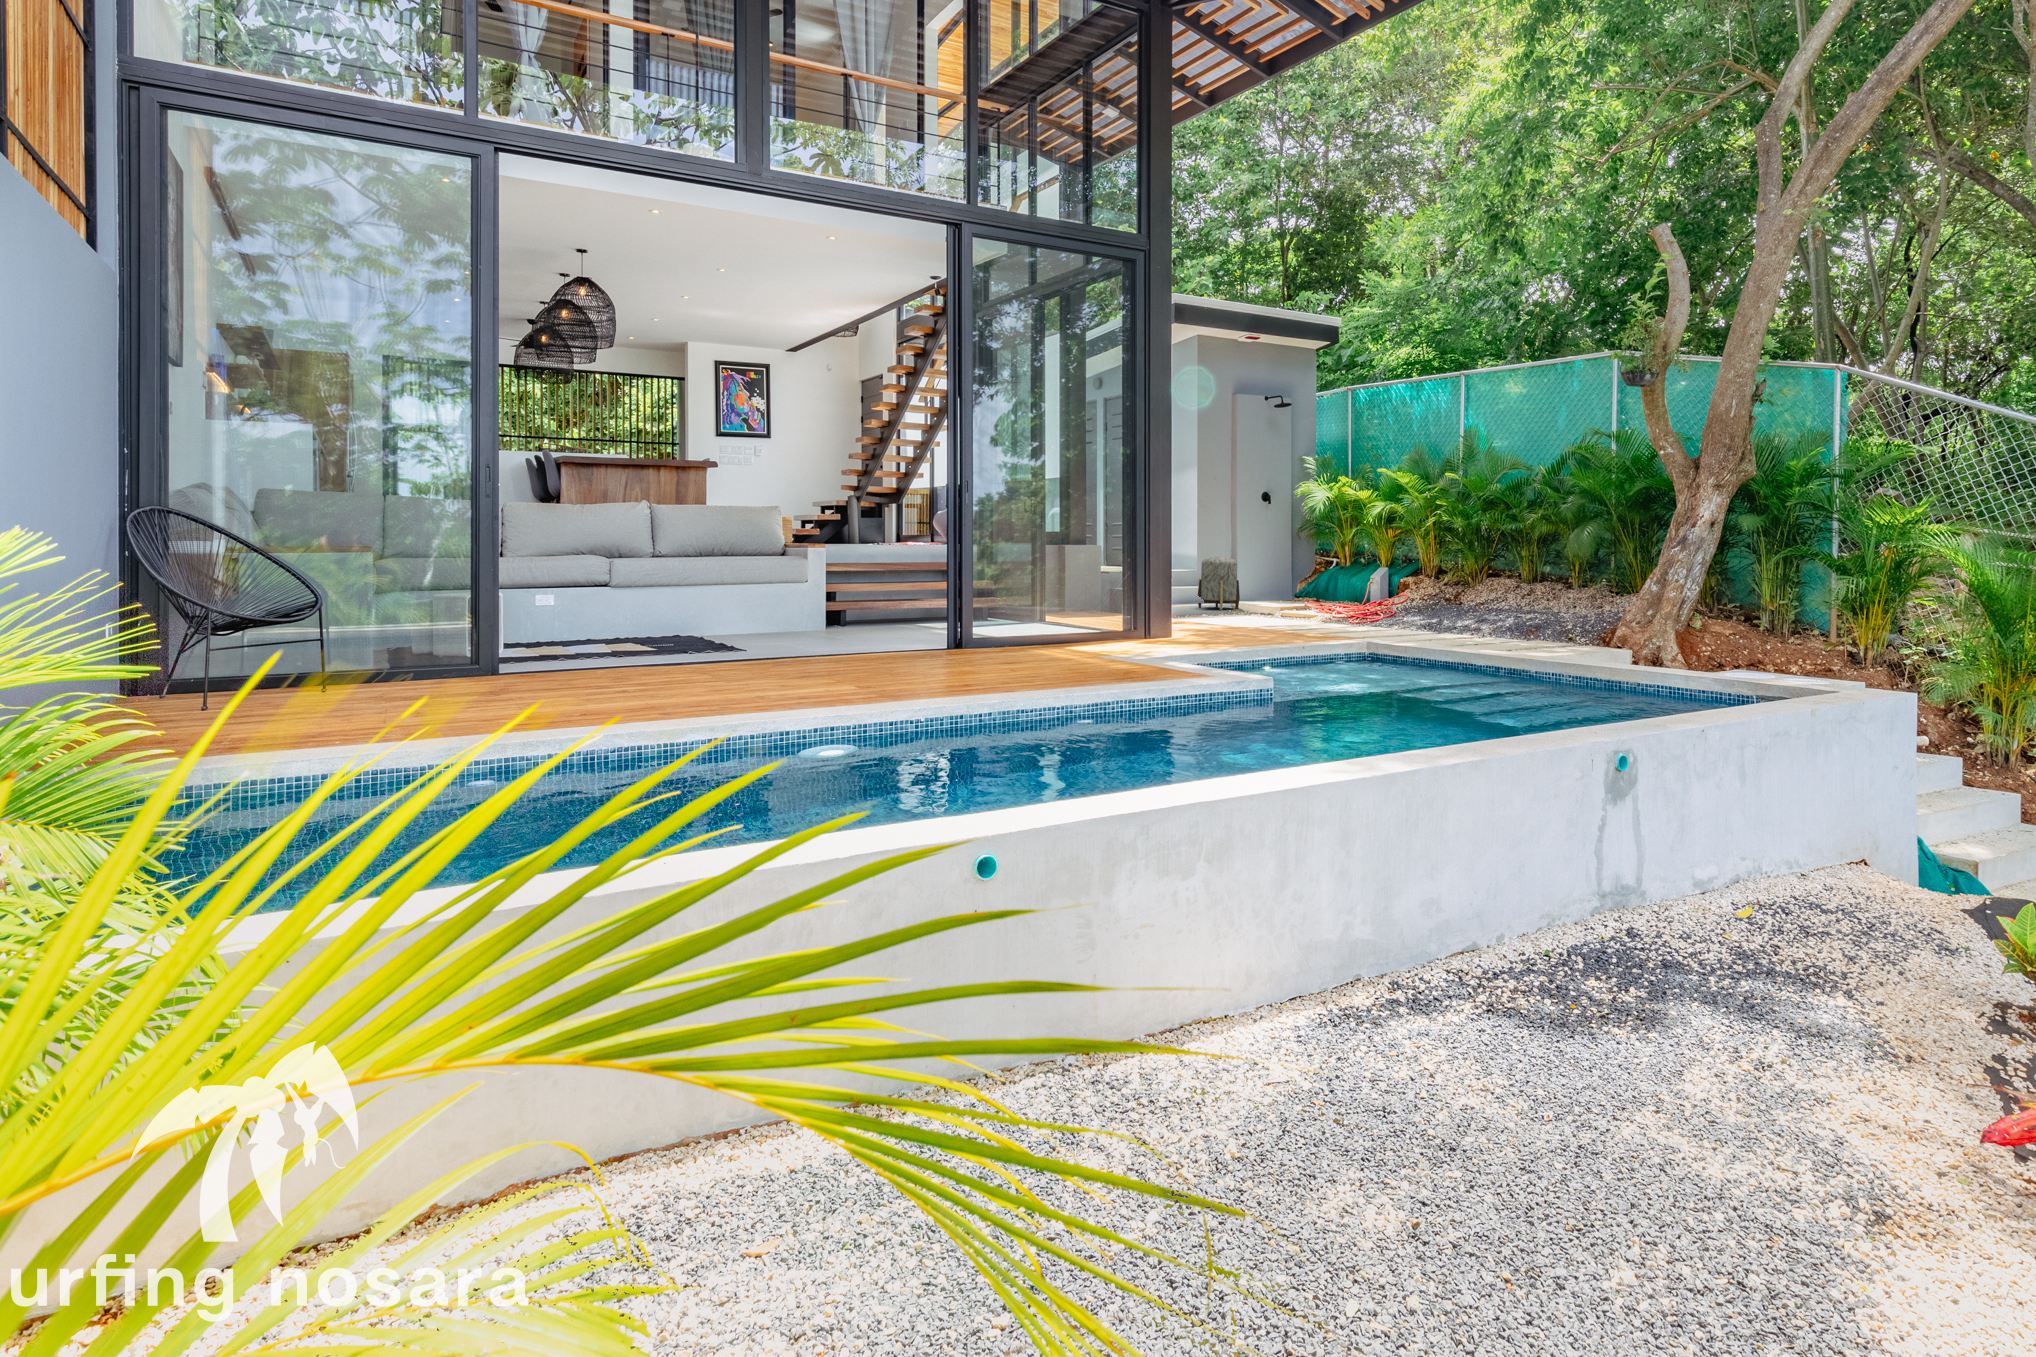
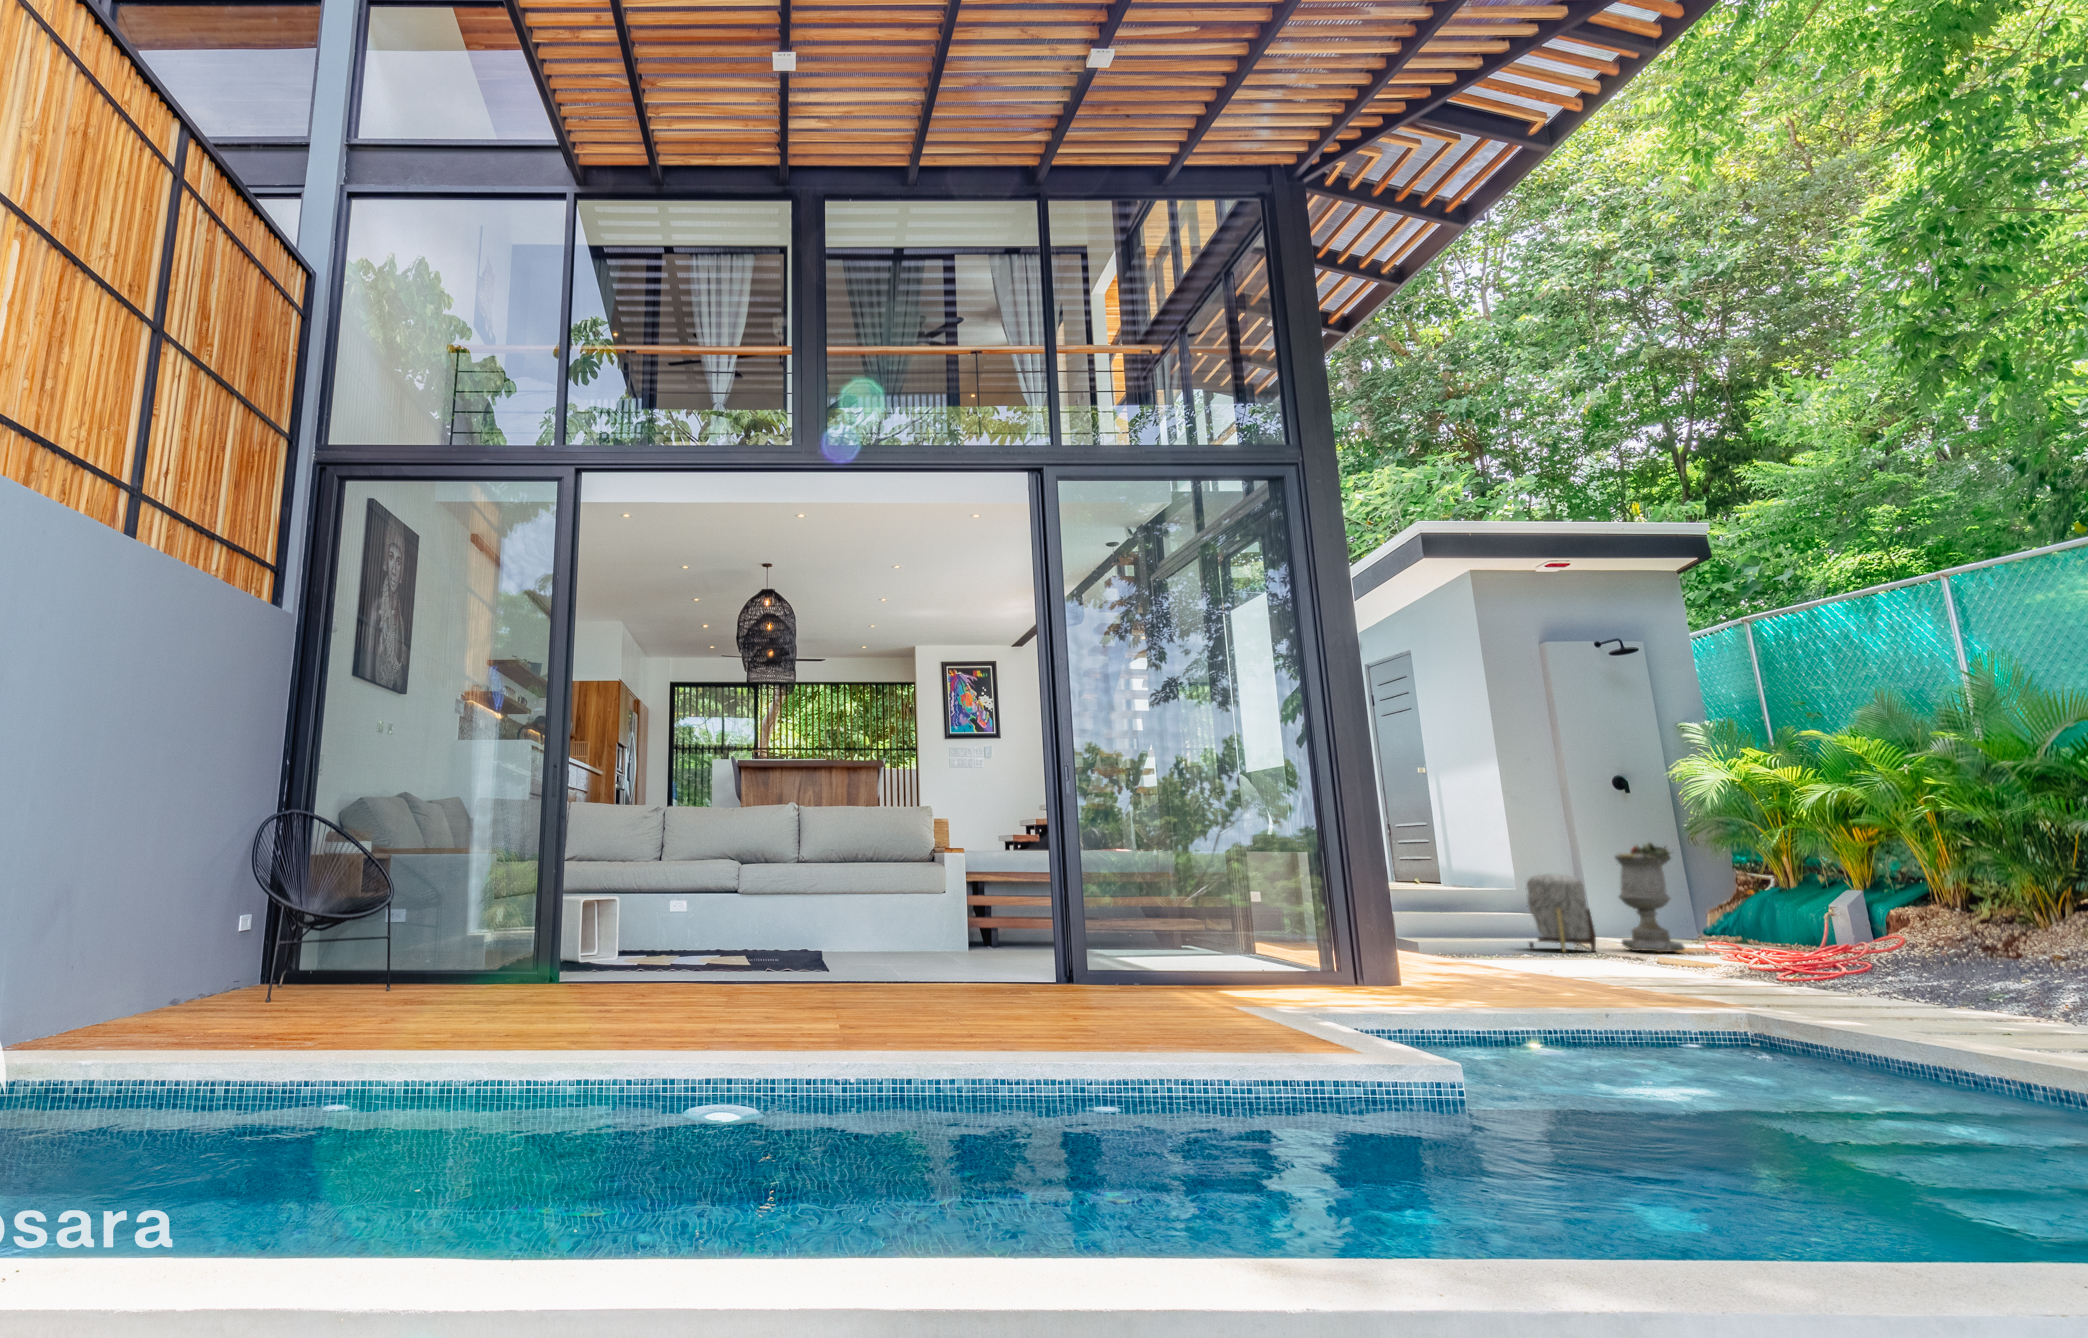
planter: none [1251,536,1293,608] -> present [1615,843,1685,952]

